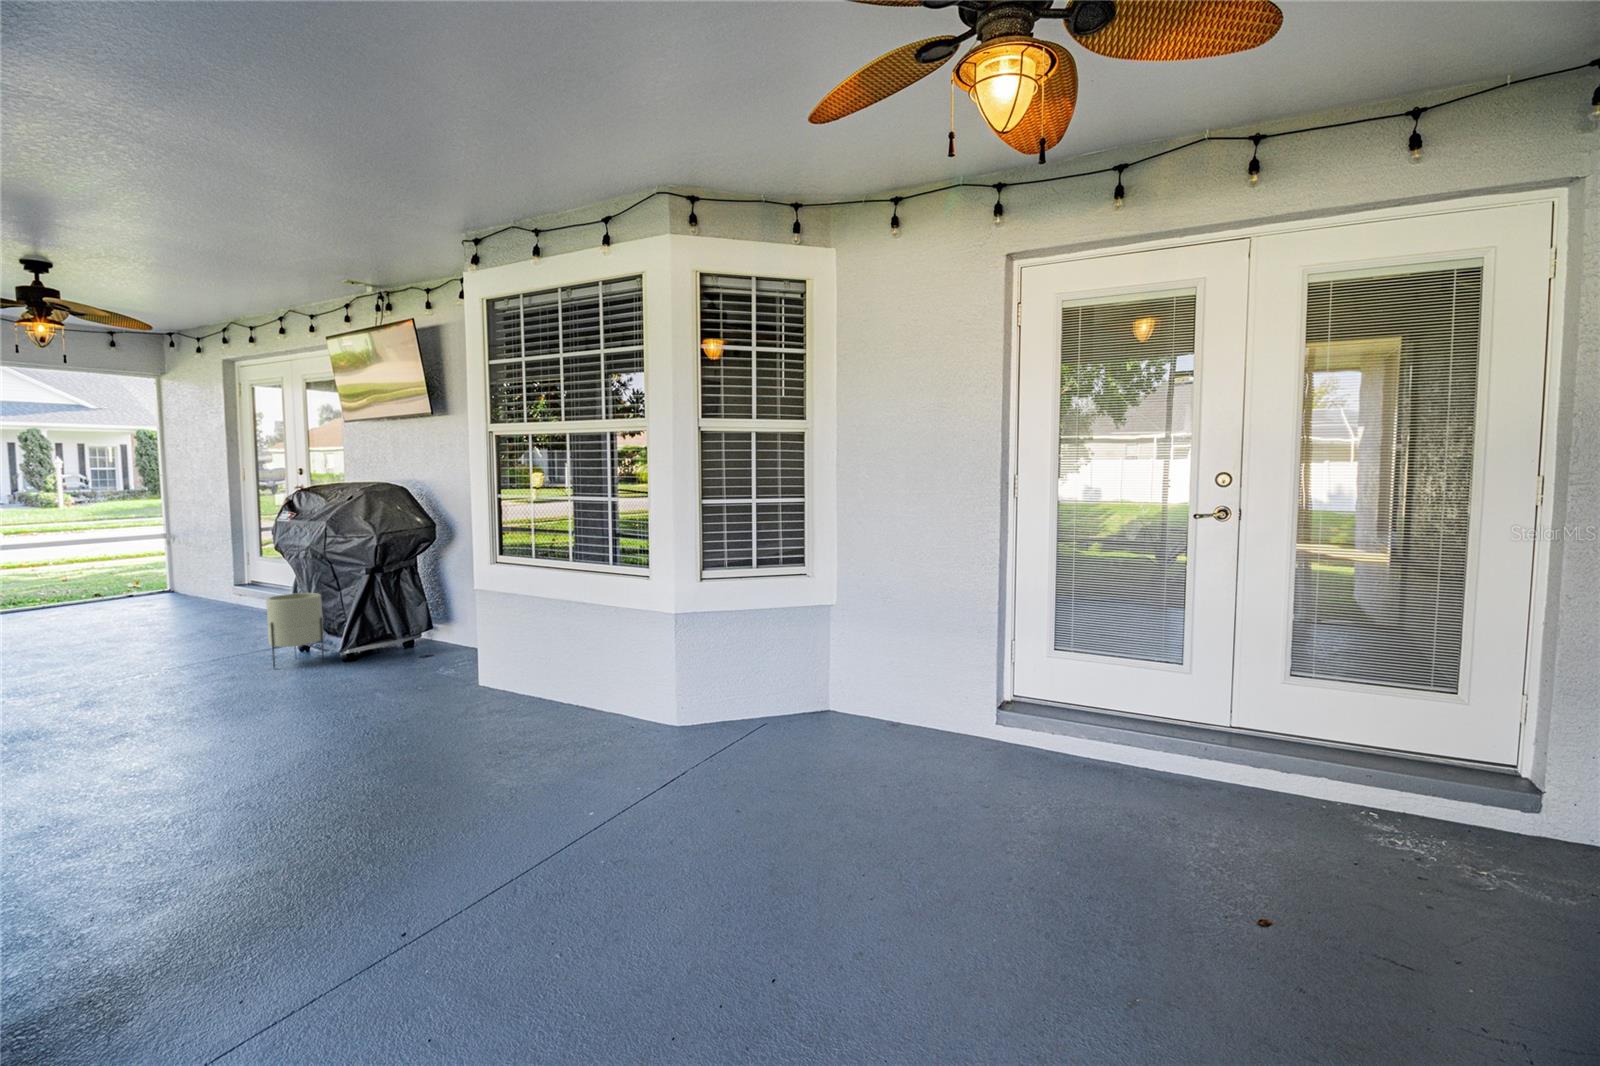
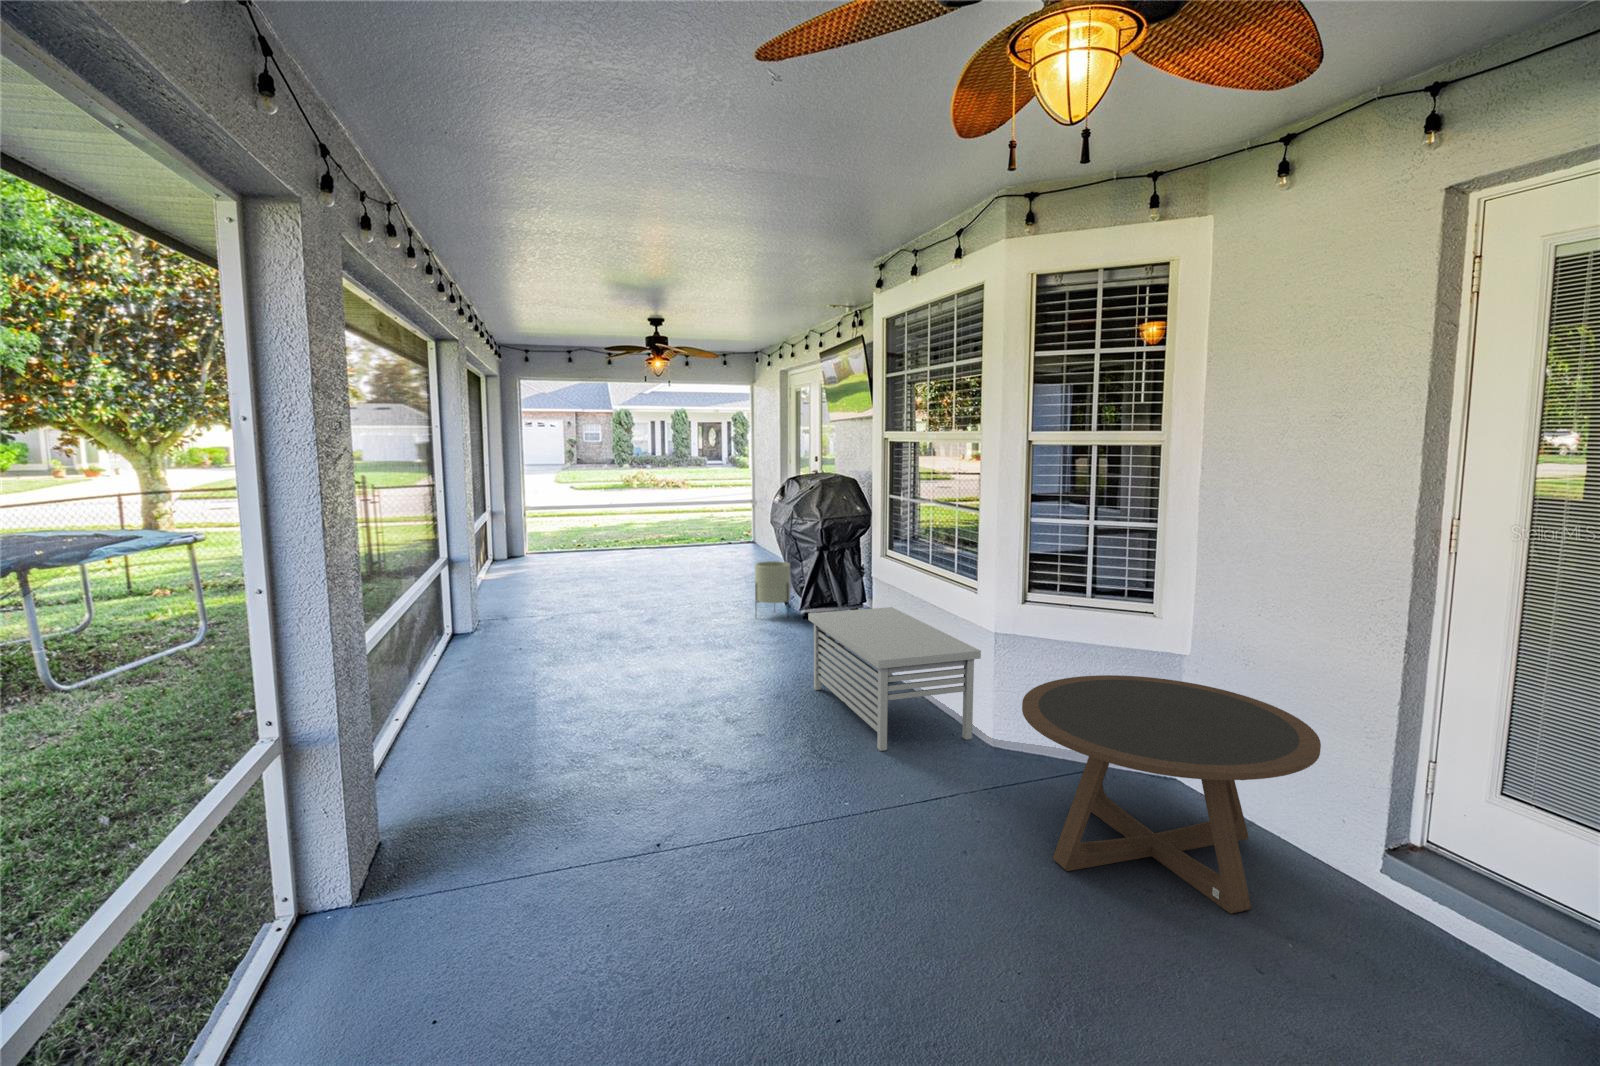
storage bench: none [427,616,662,760] -> present [808,607,981,751]
coffee table: none [763,625,989,799] -> present [1022,675,1321,914]

